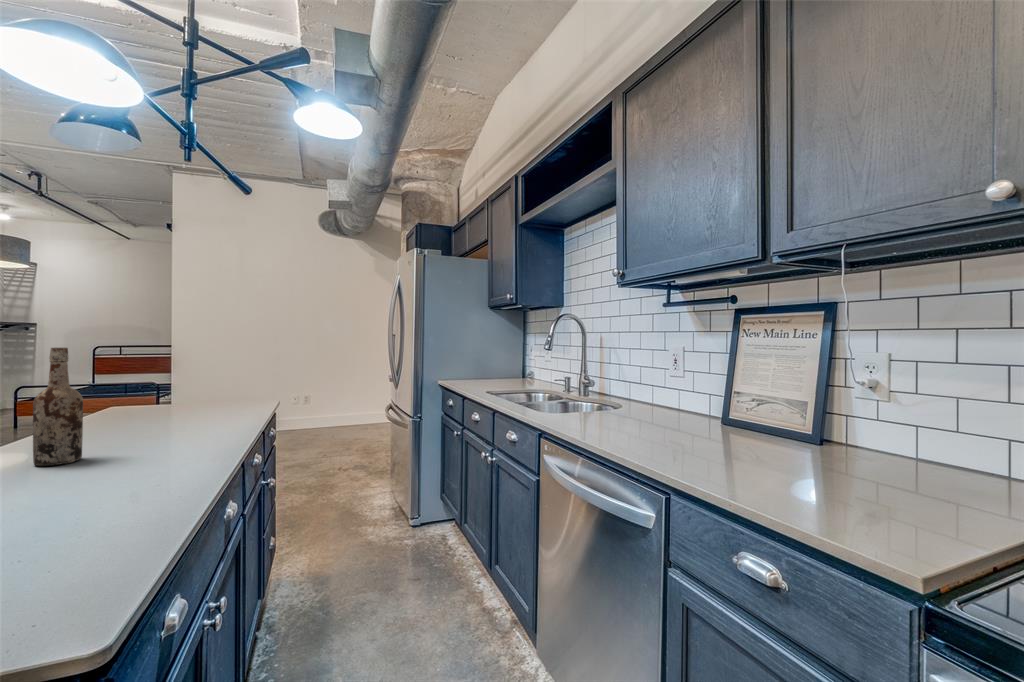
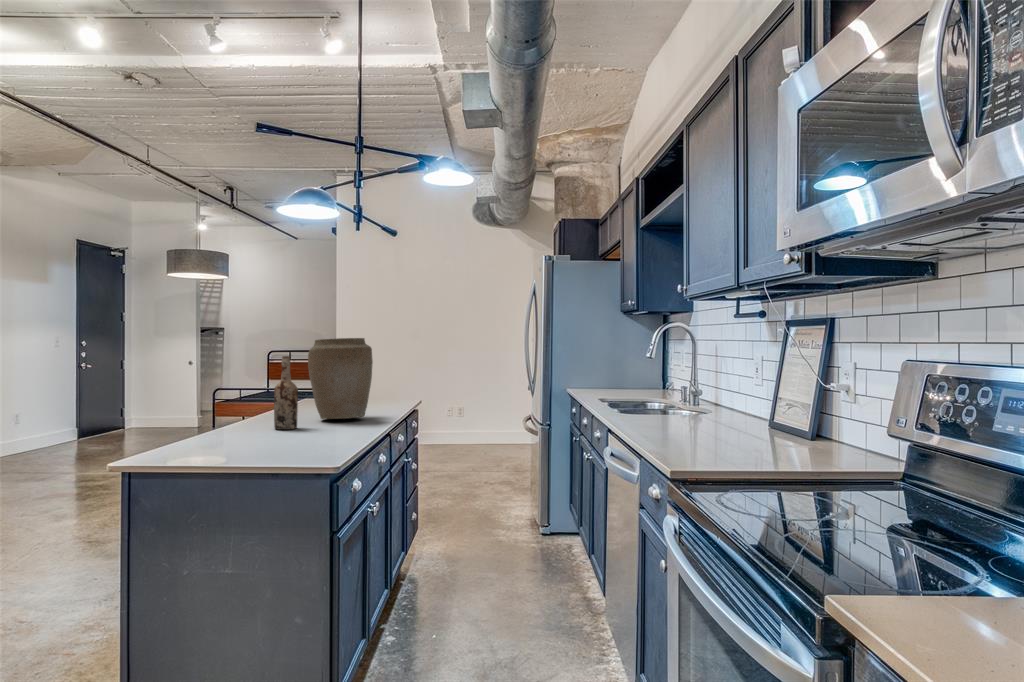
vase: none [109,323,217,438] -> present [308,338,373,419]

